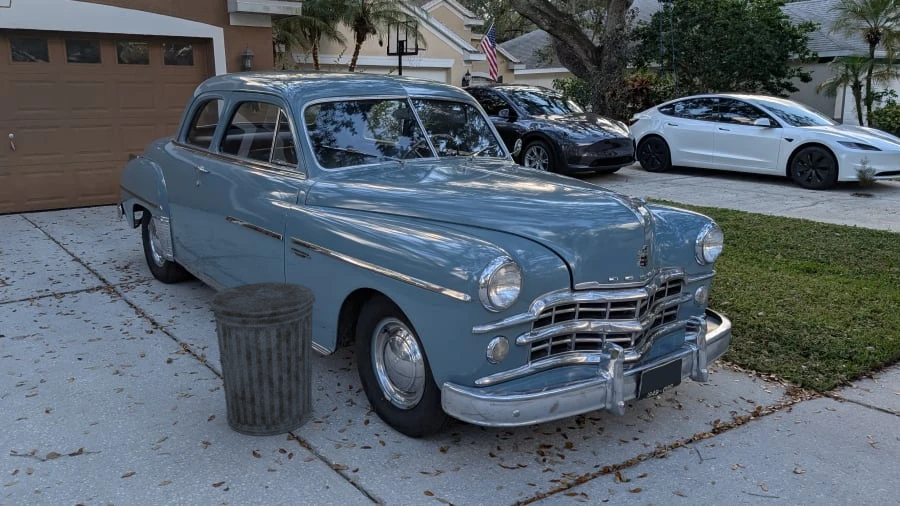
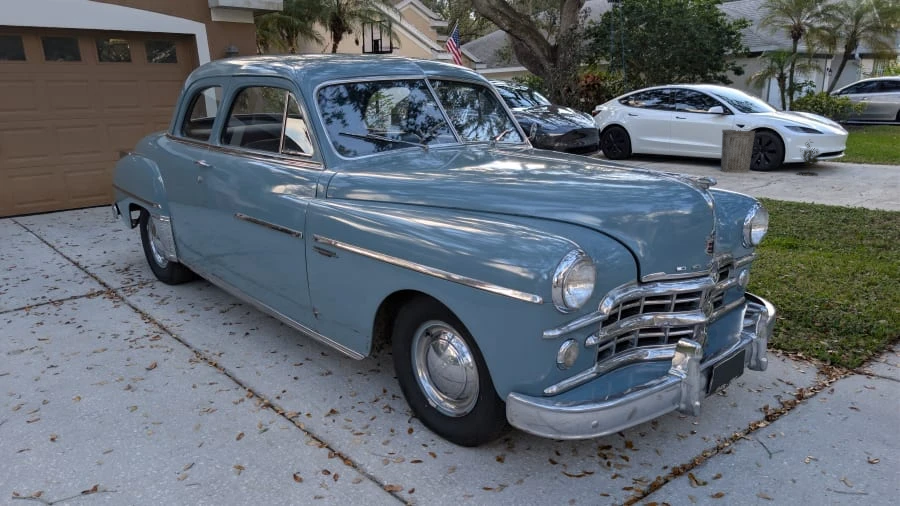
trash can: present [211,282,315,436] -> present [721,129,755,173]

